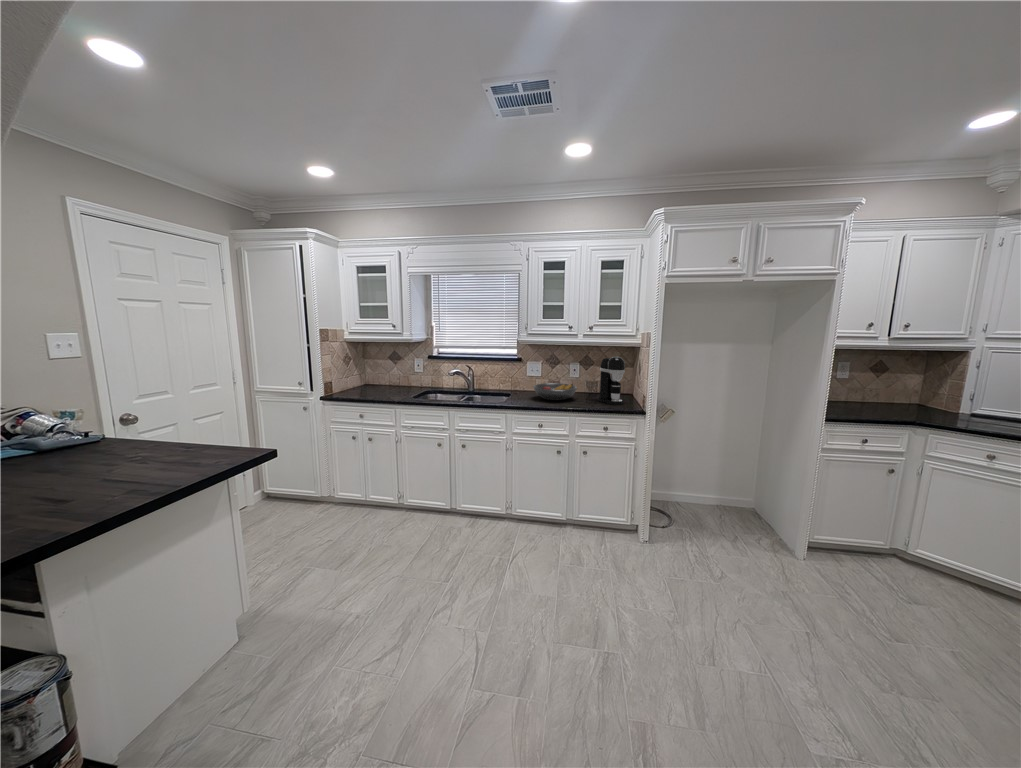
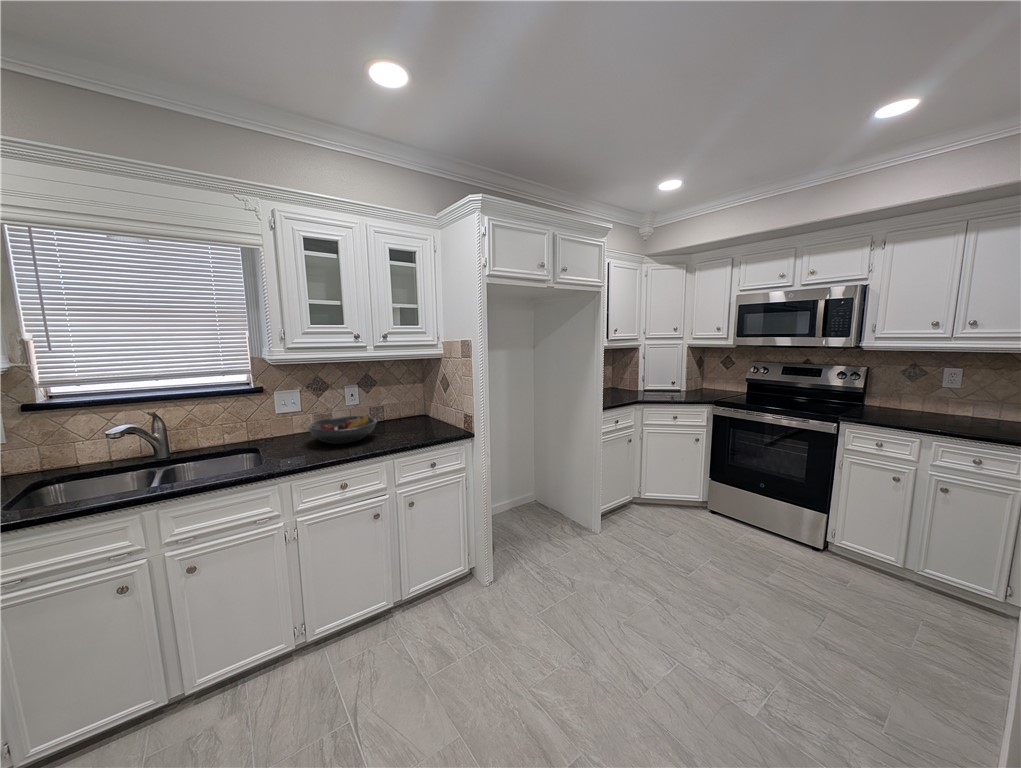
coffee maker: present [598,357,625,405] -> none [402,372,438,433]

